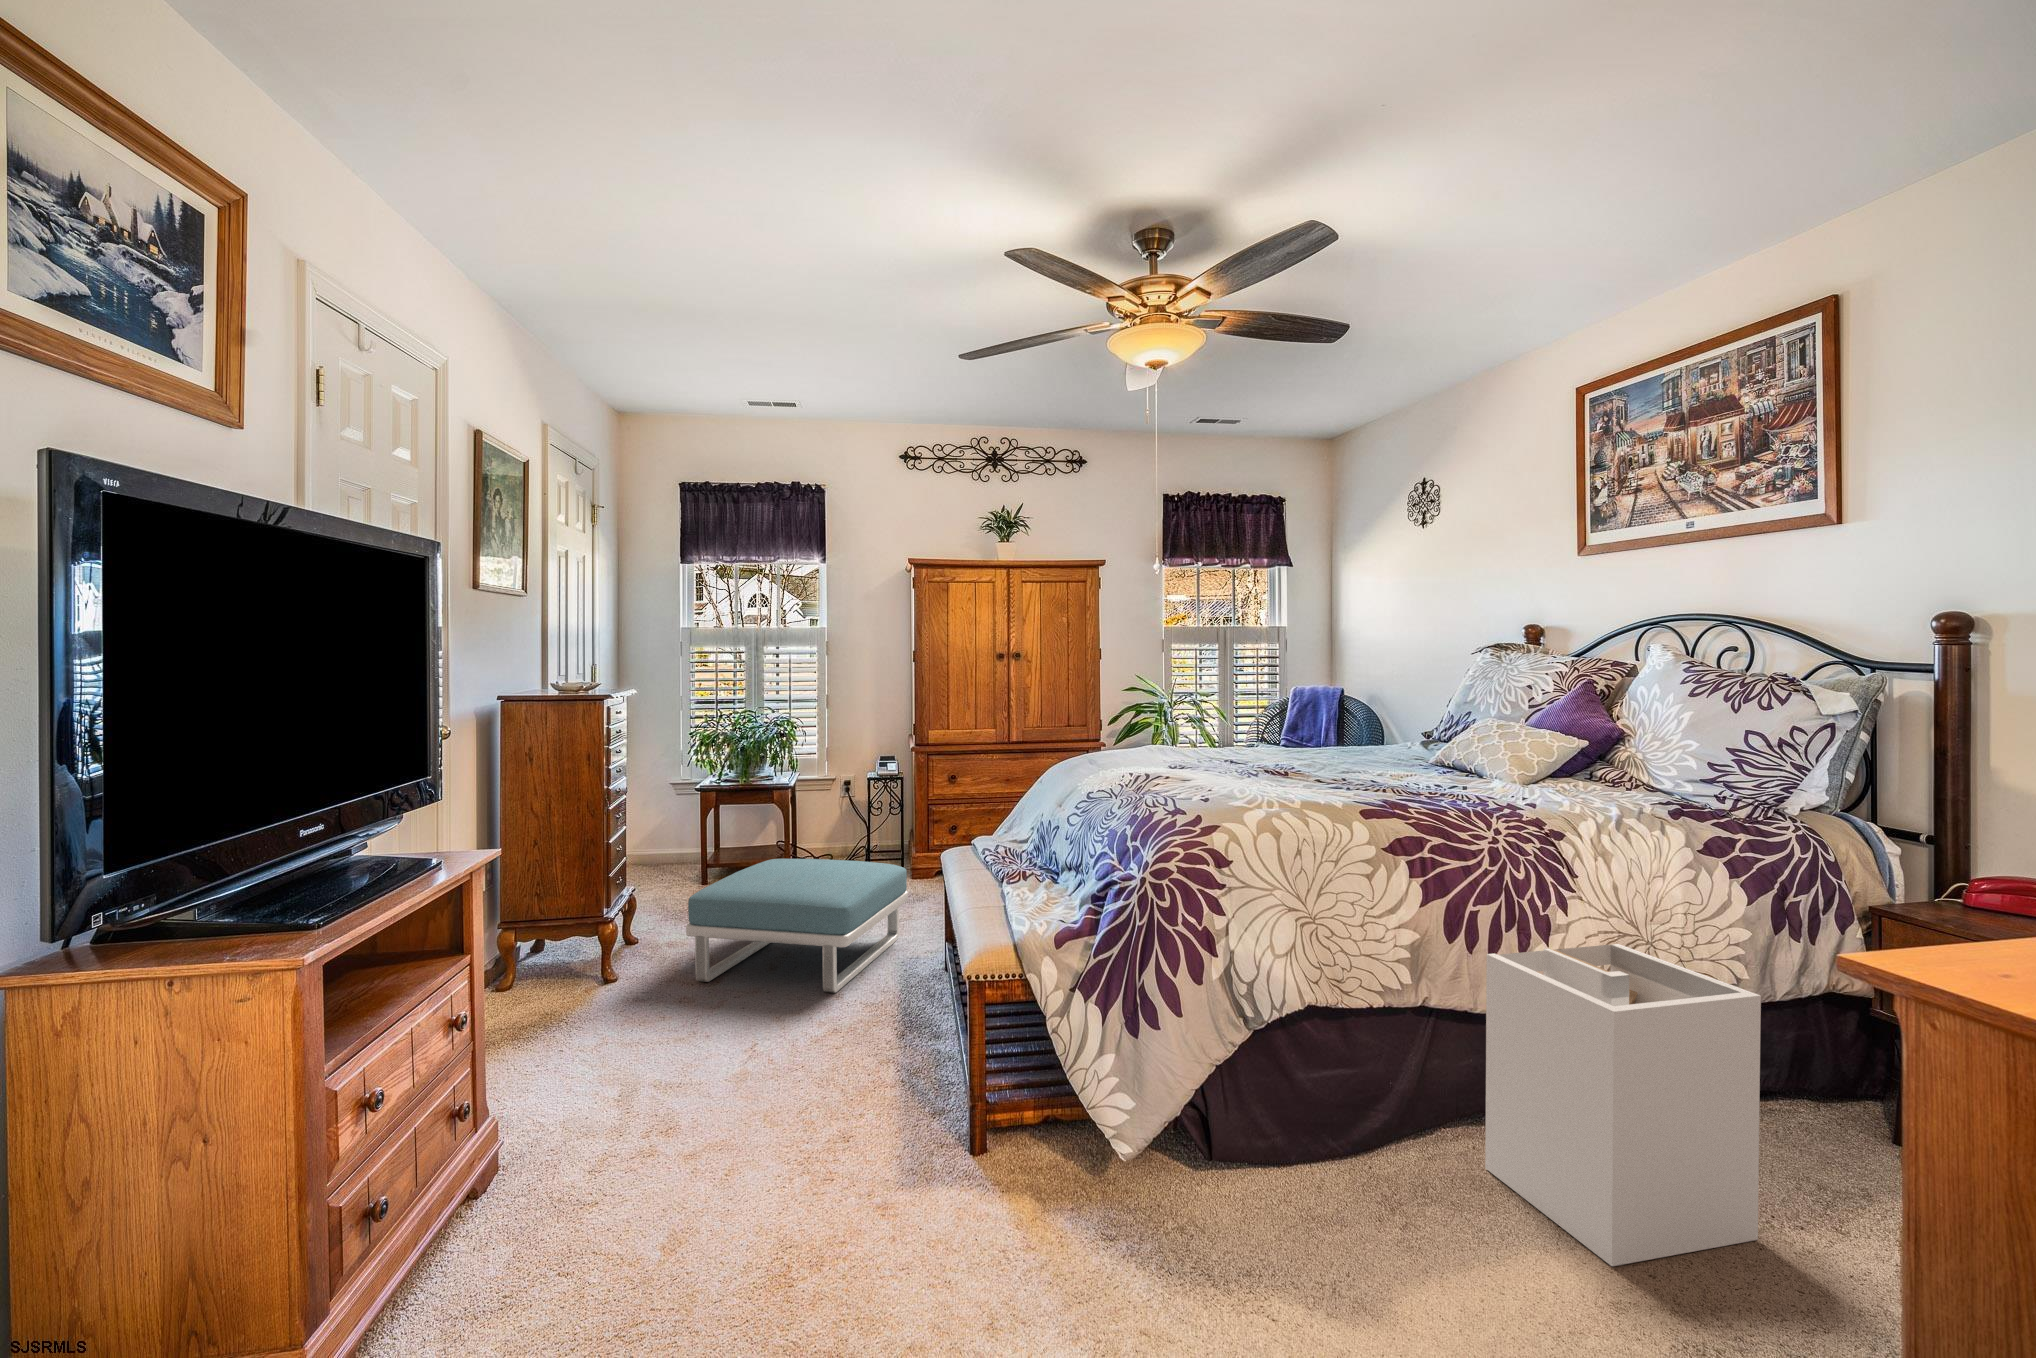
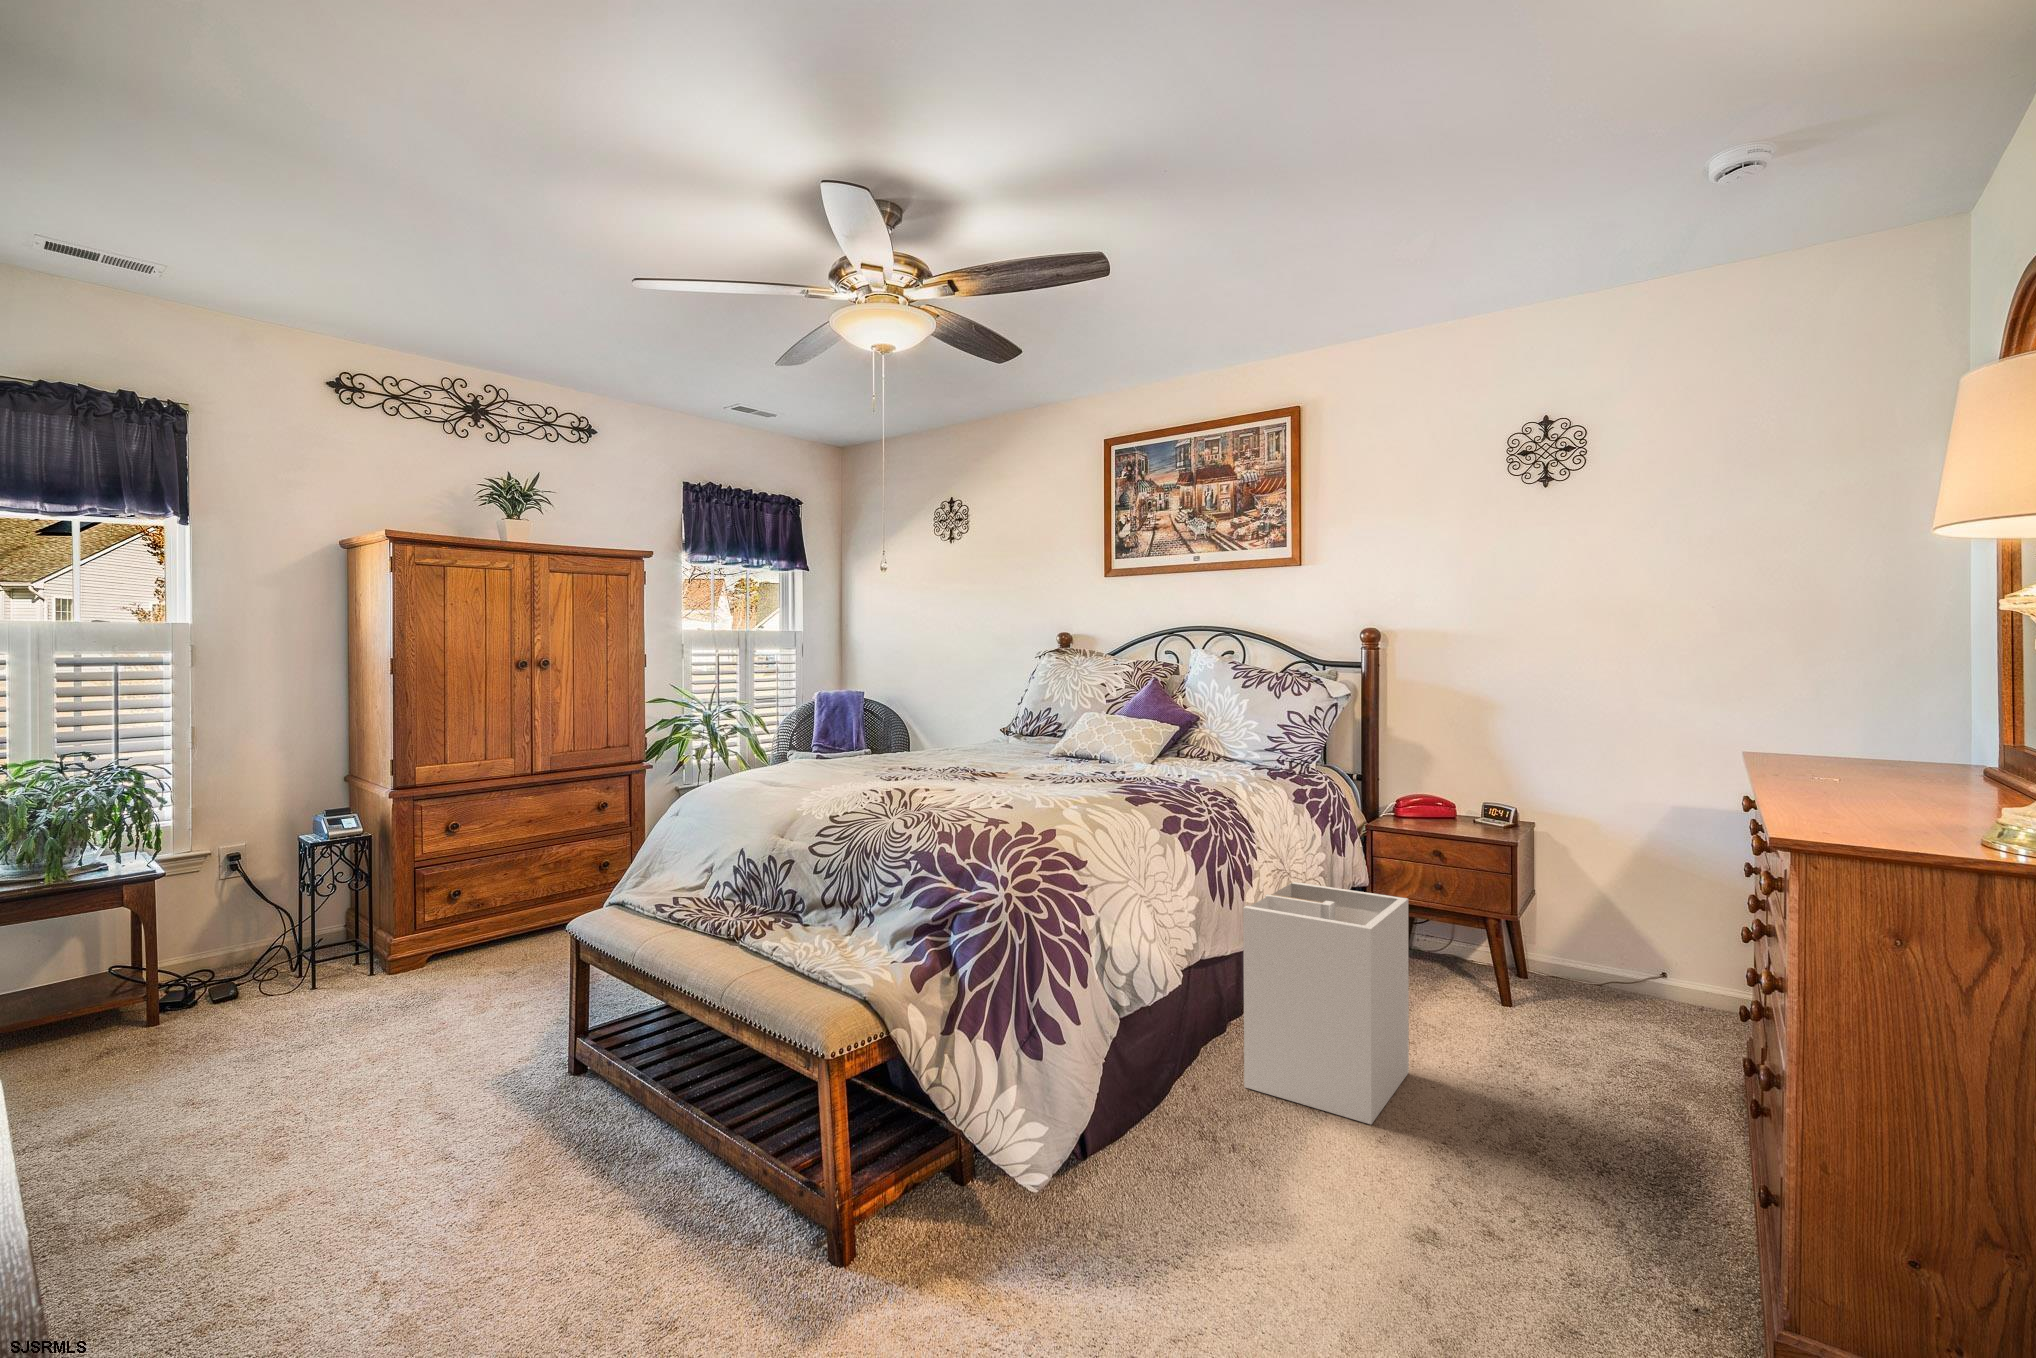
footstool: present [686,859,908,992] -> none [114,952,481,1213]

